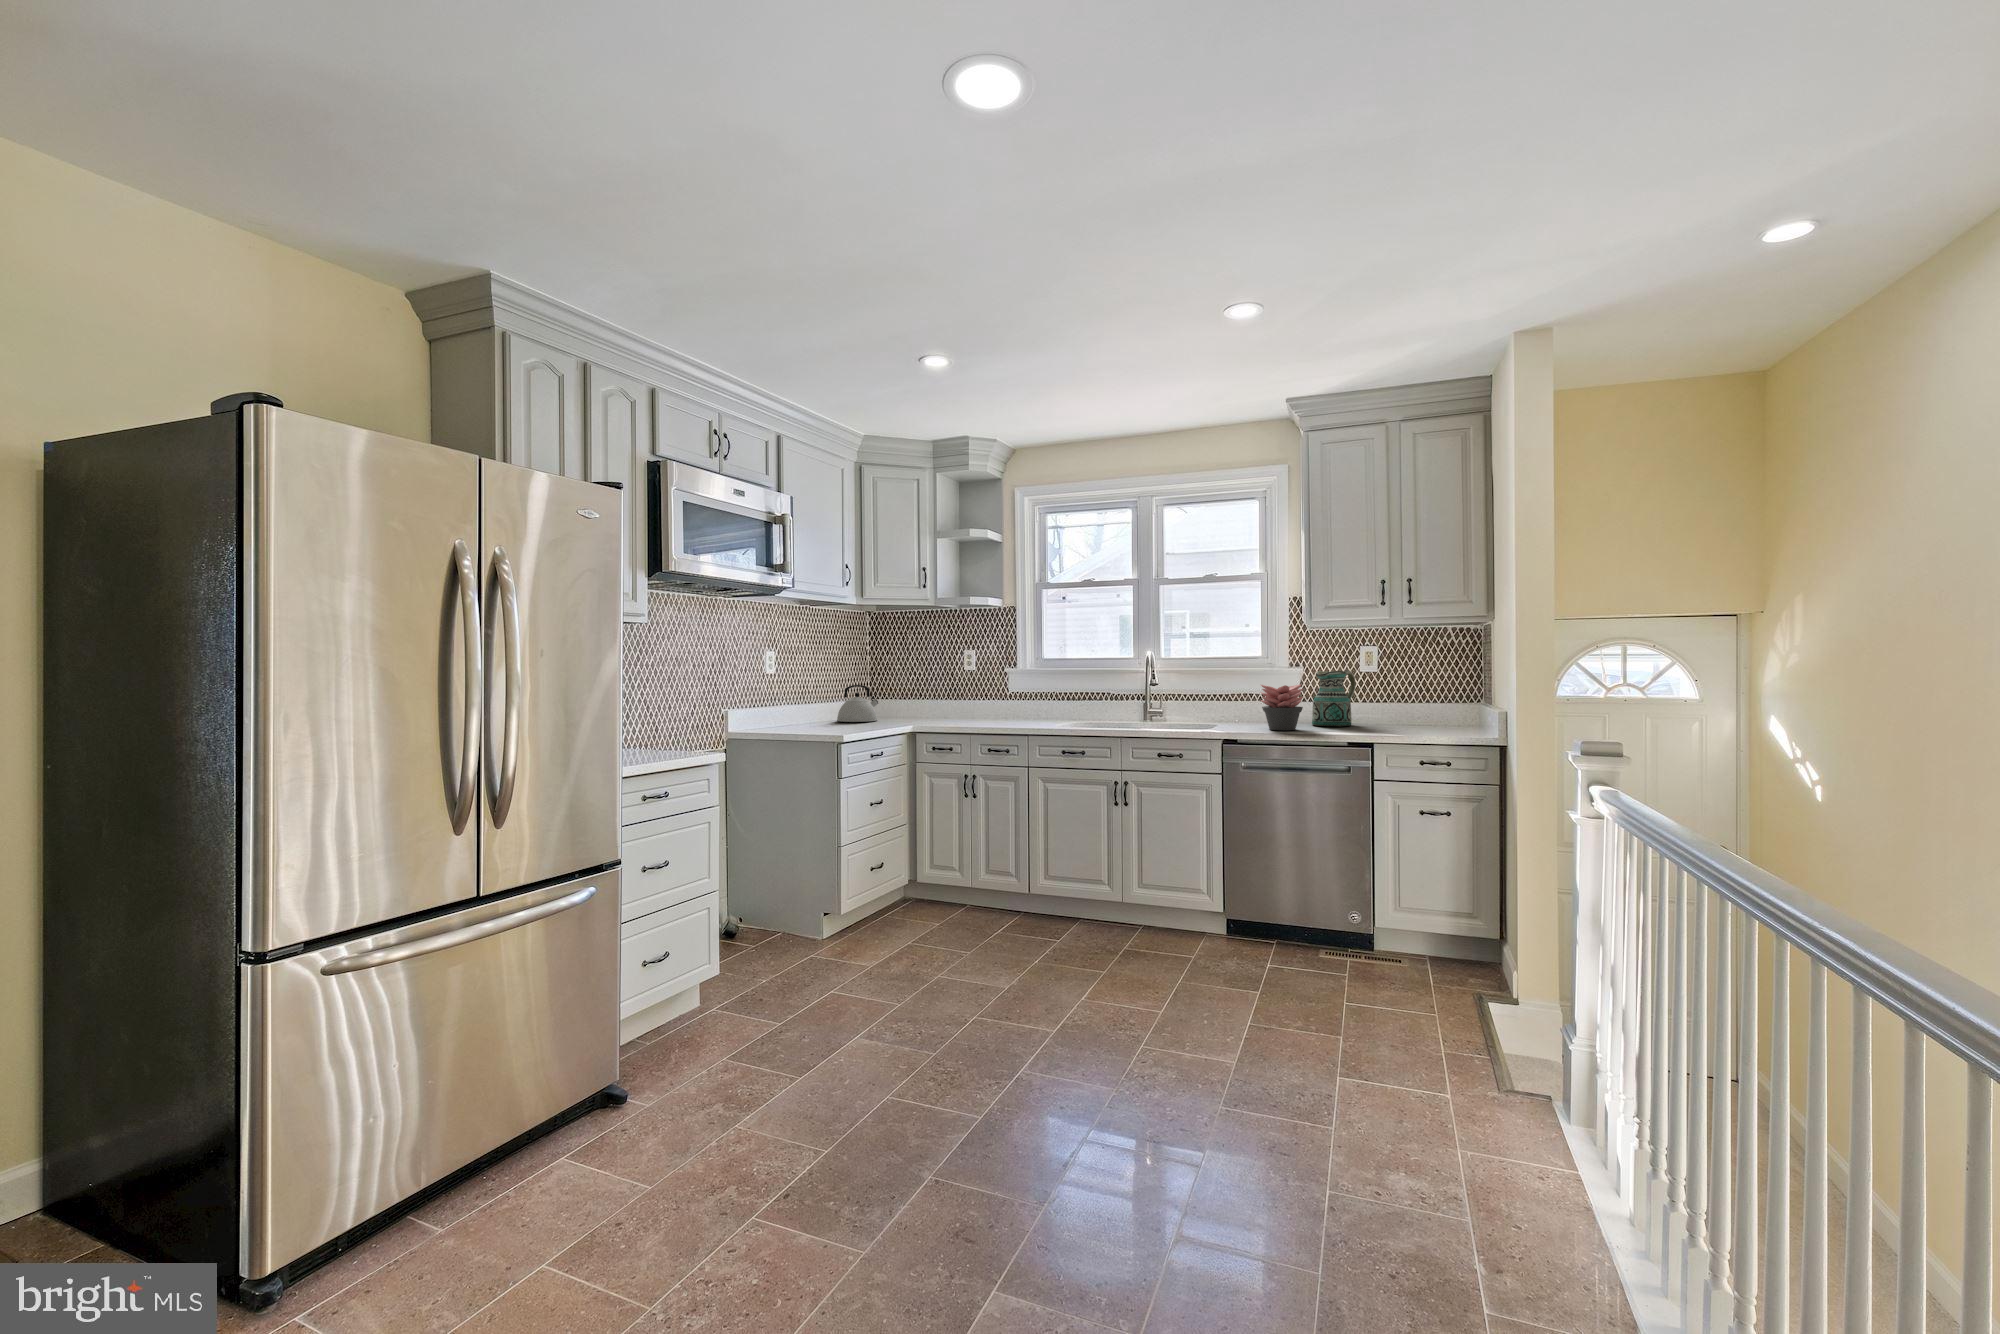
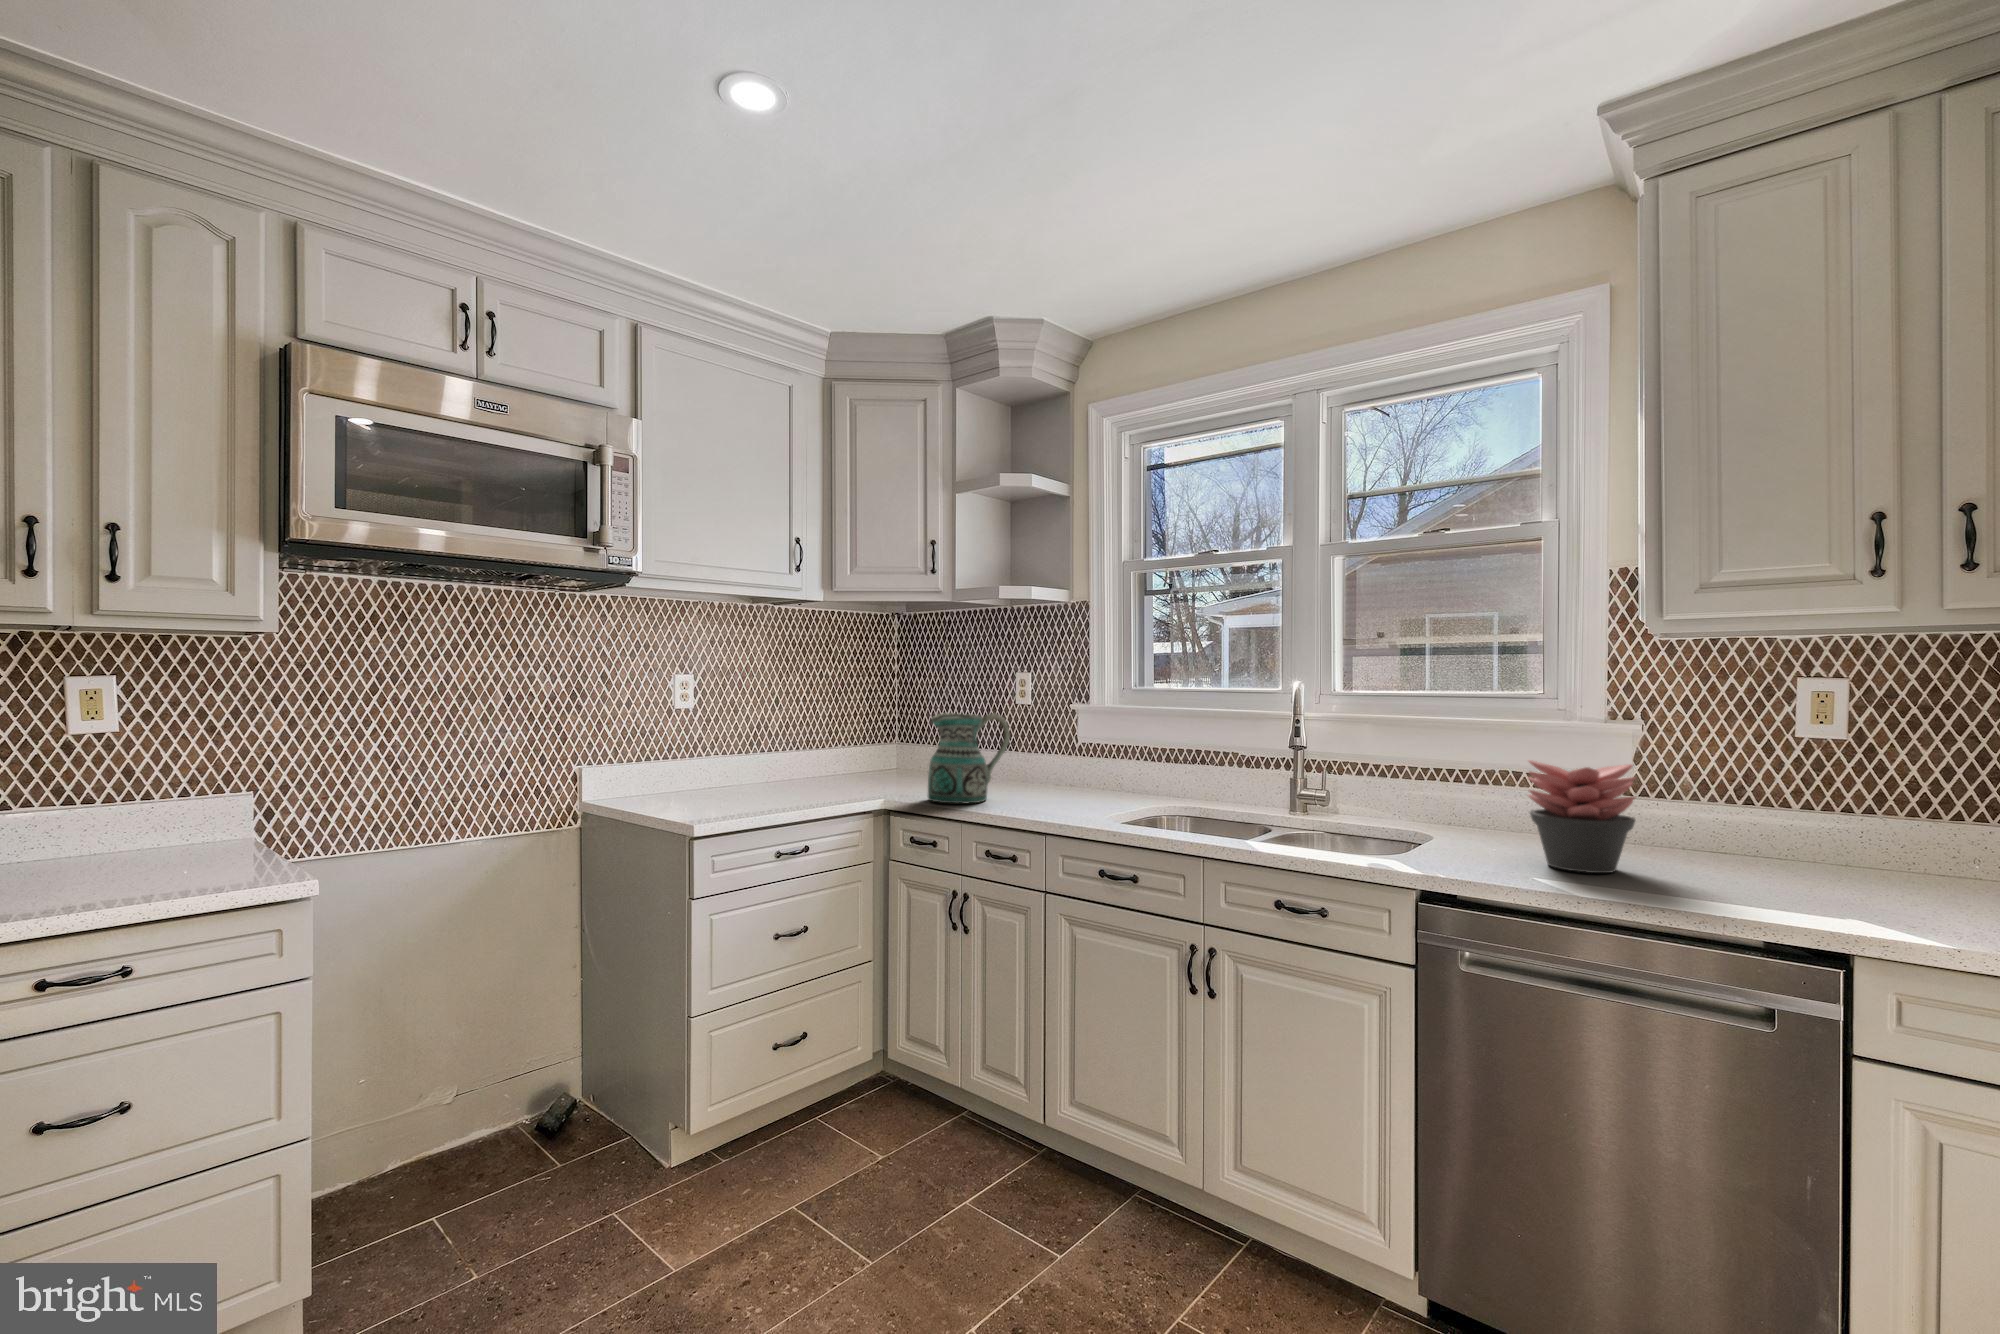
ceramic pitcher: present [1312,670,1355,726] -> present [928,713,1010,803]
kettle: present [837,685,878,722] -> none [801,724,868,783]

